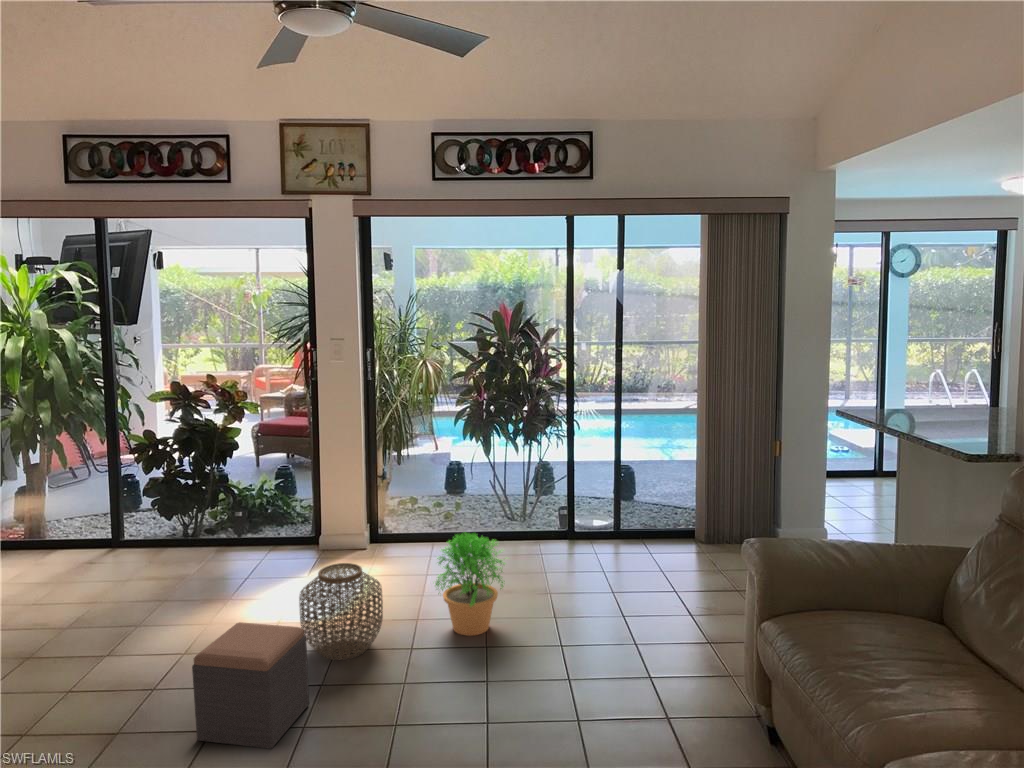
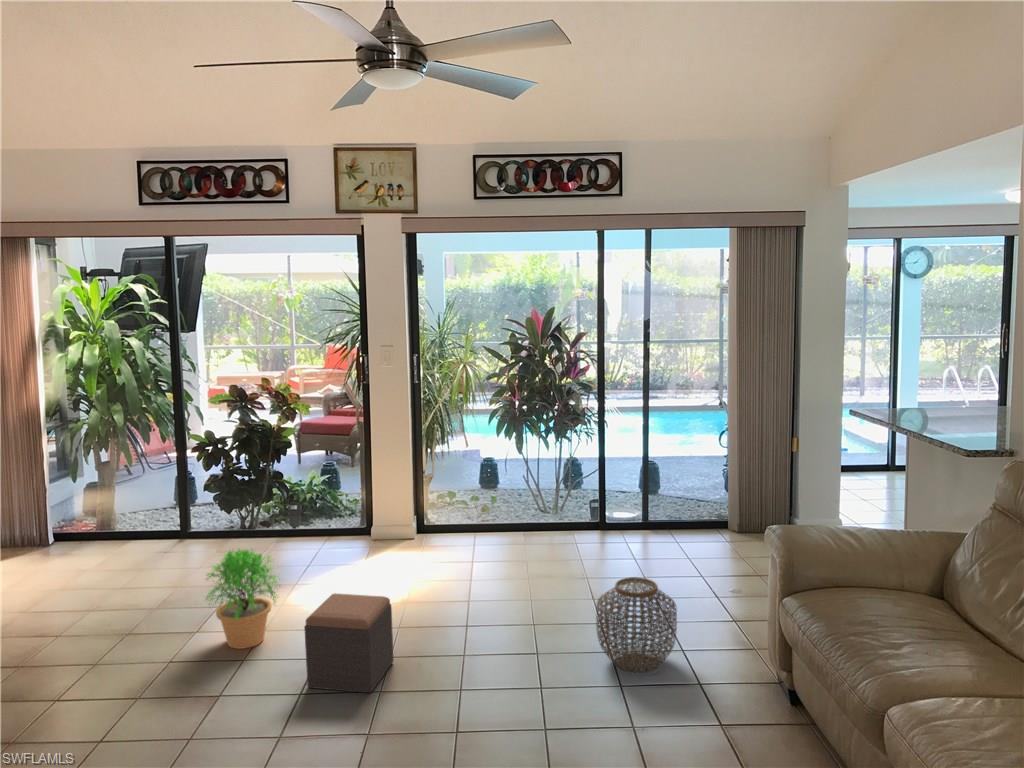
potted plant: present [436,532,505,636] -> present [206,549,278,649]
woven basket: present [299,563,383,660] -> present [596,577,677,672]

